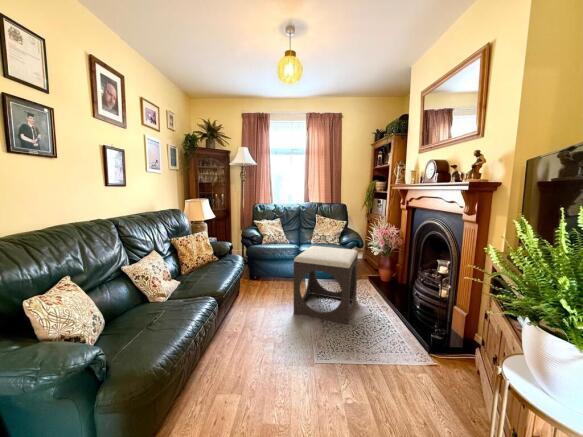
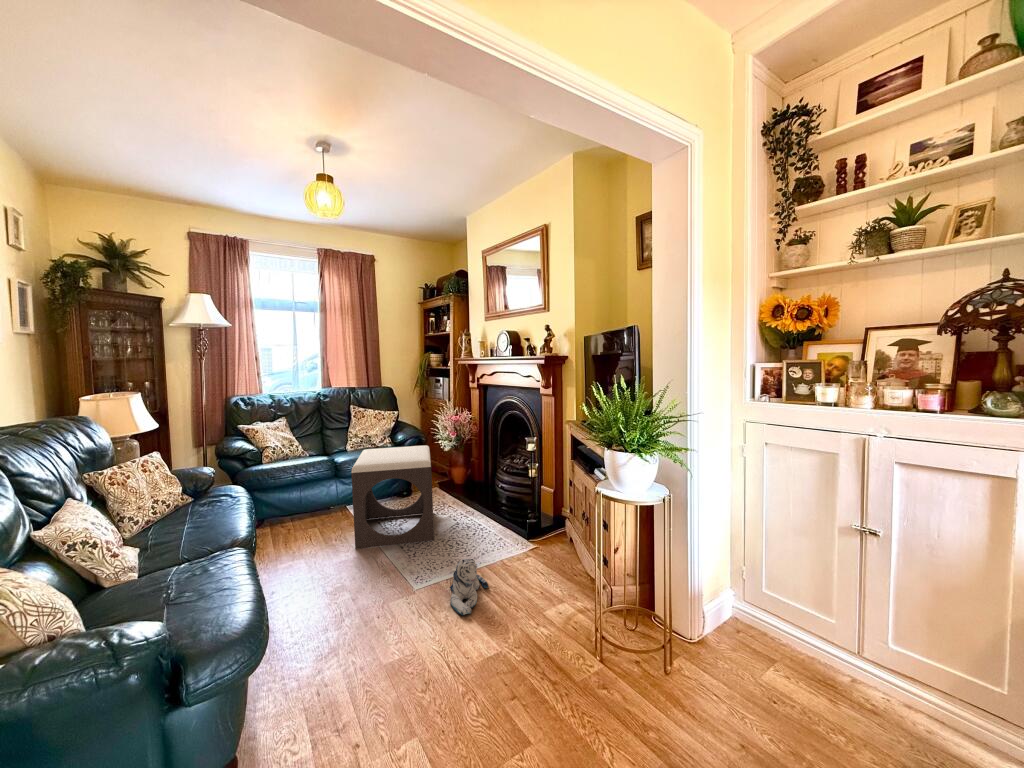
plush toy: none [335,357,374,411] -> present [450,559,488,616]

